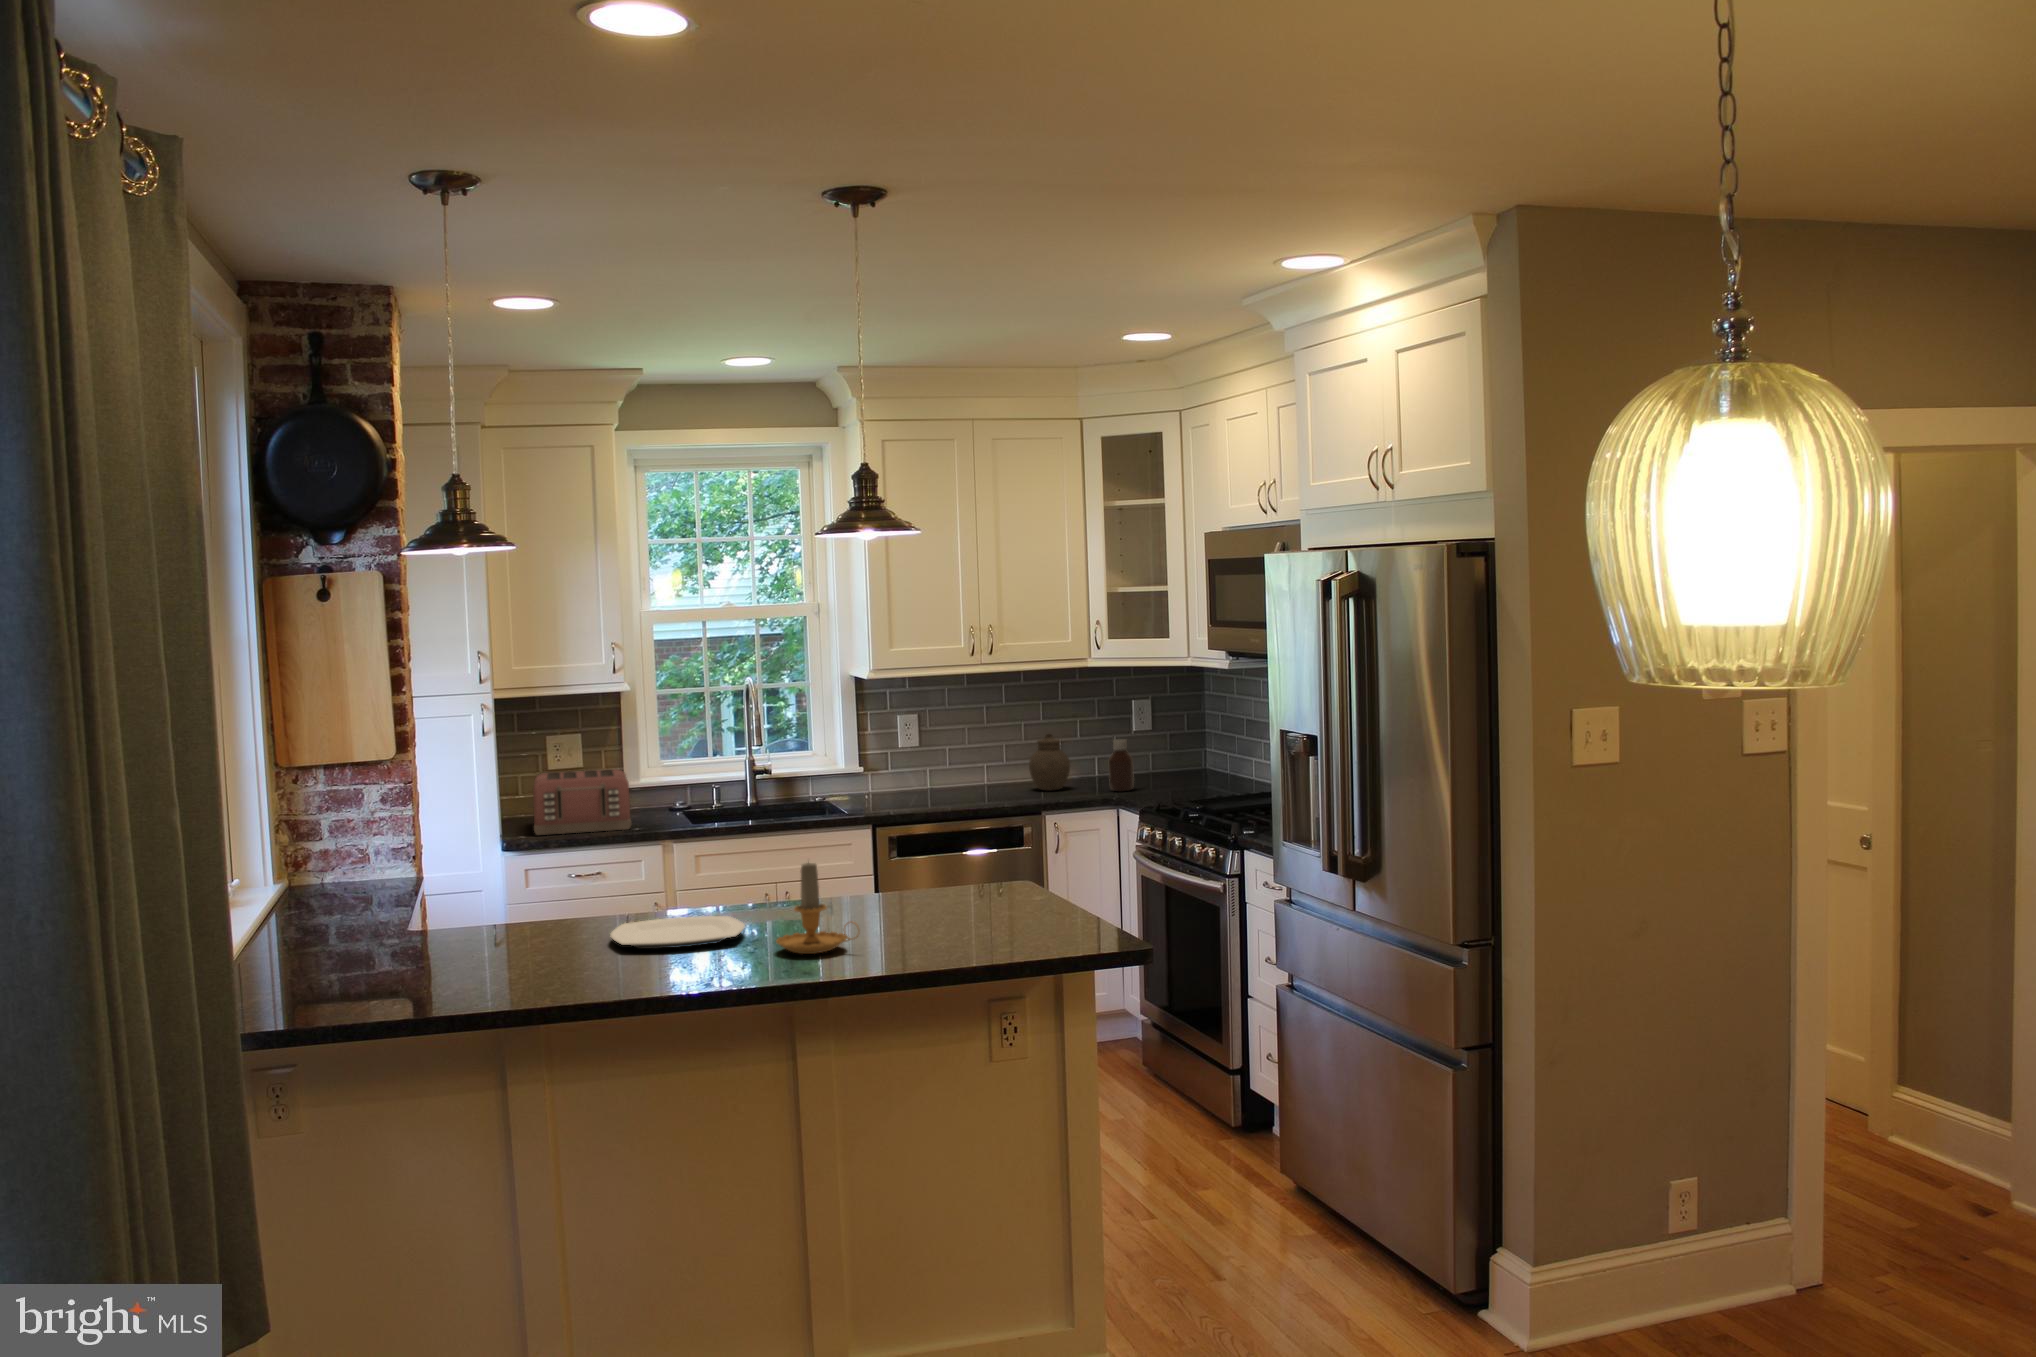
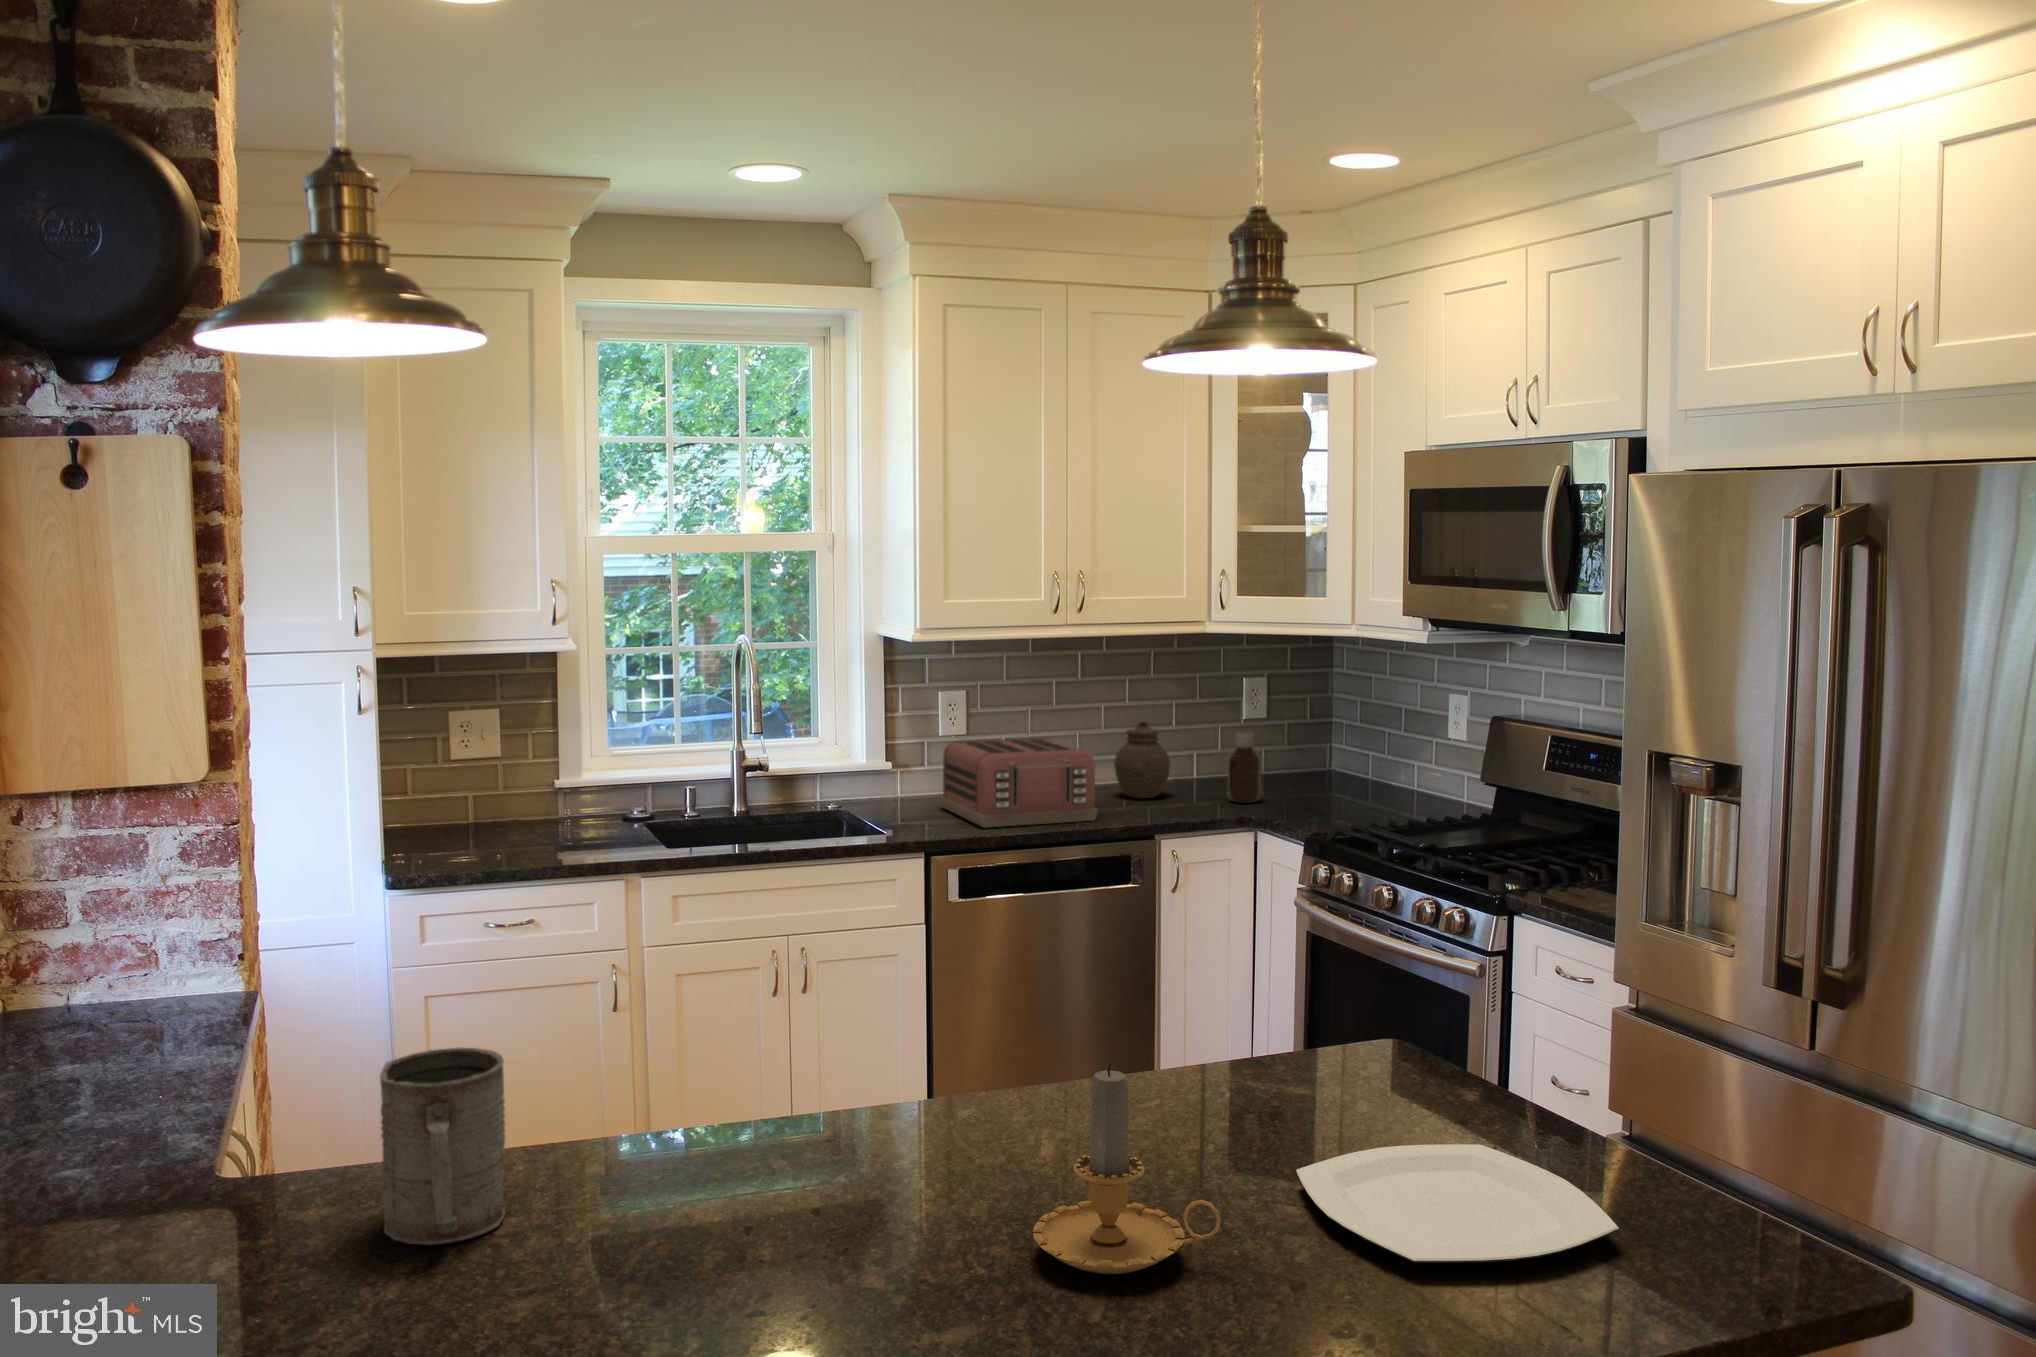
toaster: present [533,769,631,835] -> present [941,738,1098,828]
mug: none [481,866,540,950] -> present [380,1048,505,1245]
plate: present [610,916,745,949] -> present [1296,1144,1619,1263]

